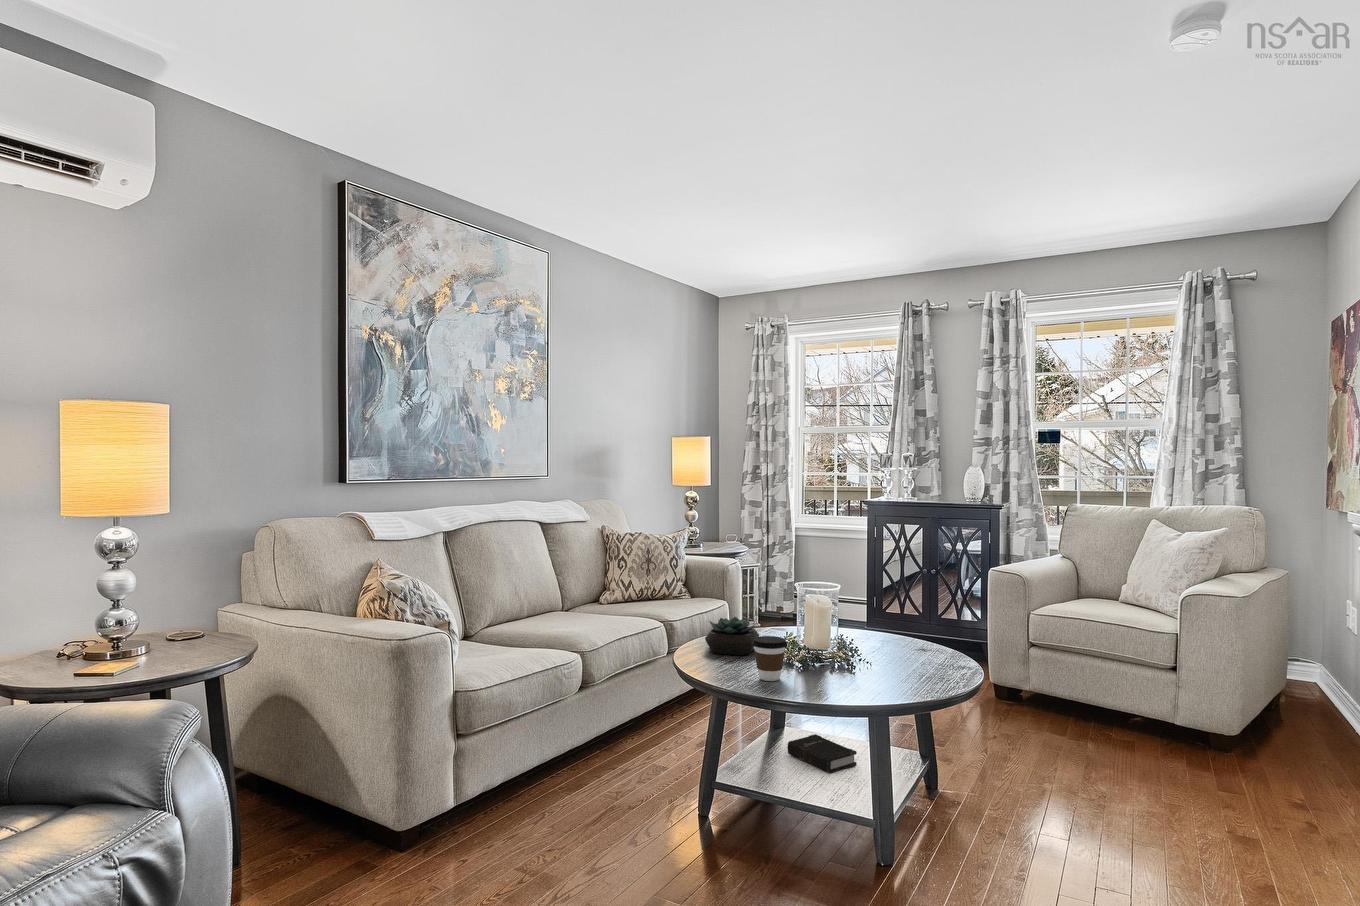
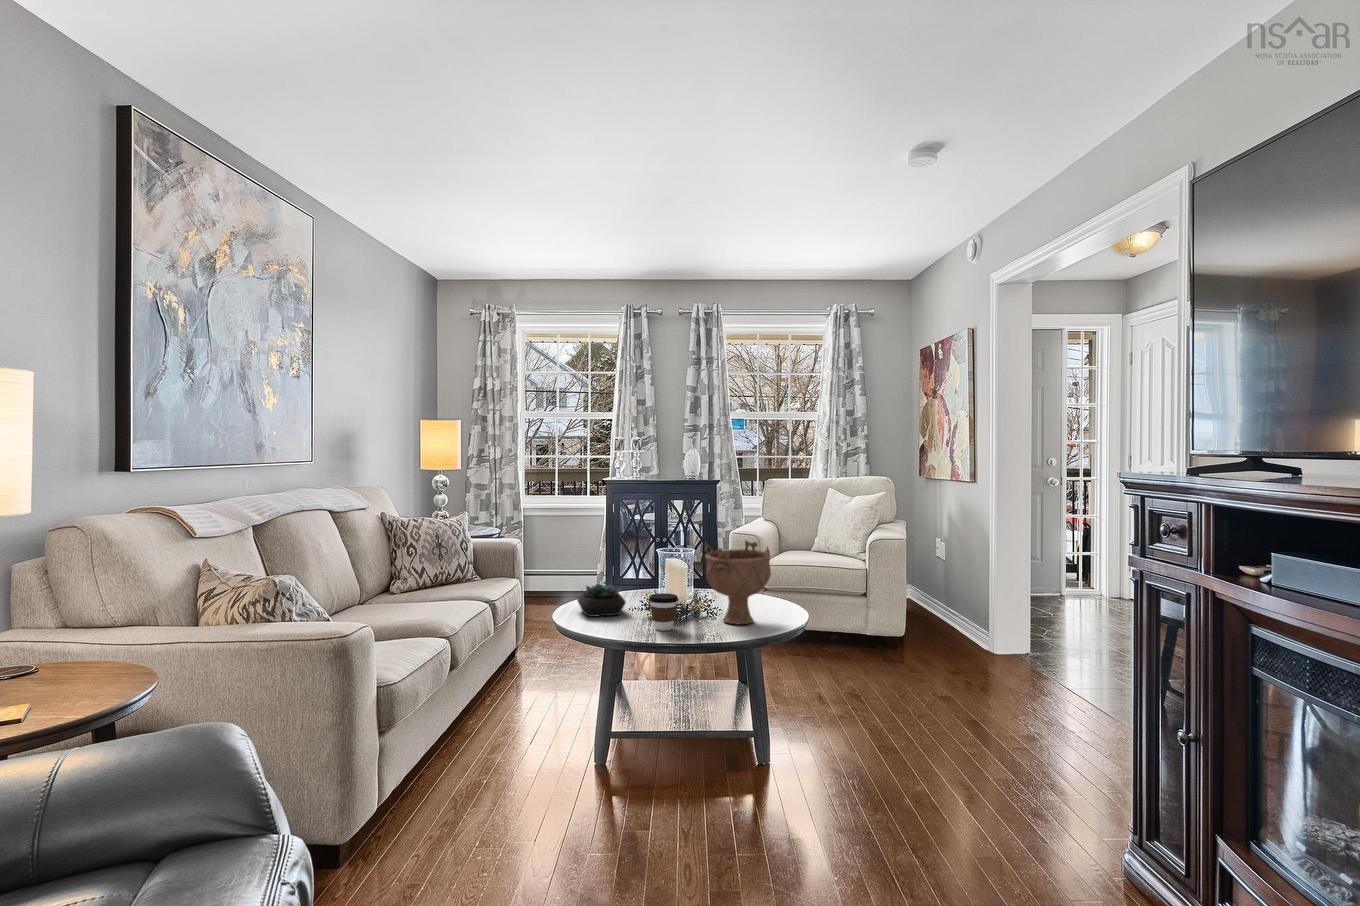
decorative bowl: none [828,580,913,687] -> present [704,540,771,624]
hardback book: present [787,734,857,773] -> none [641,678,700,704]

